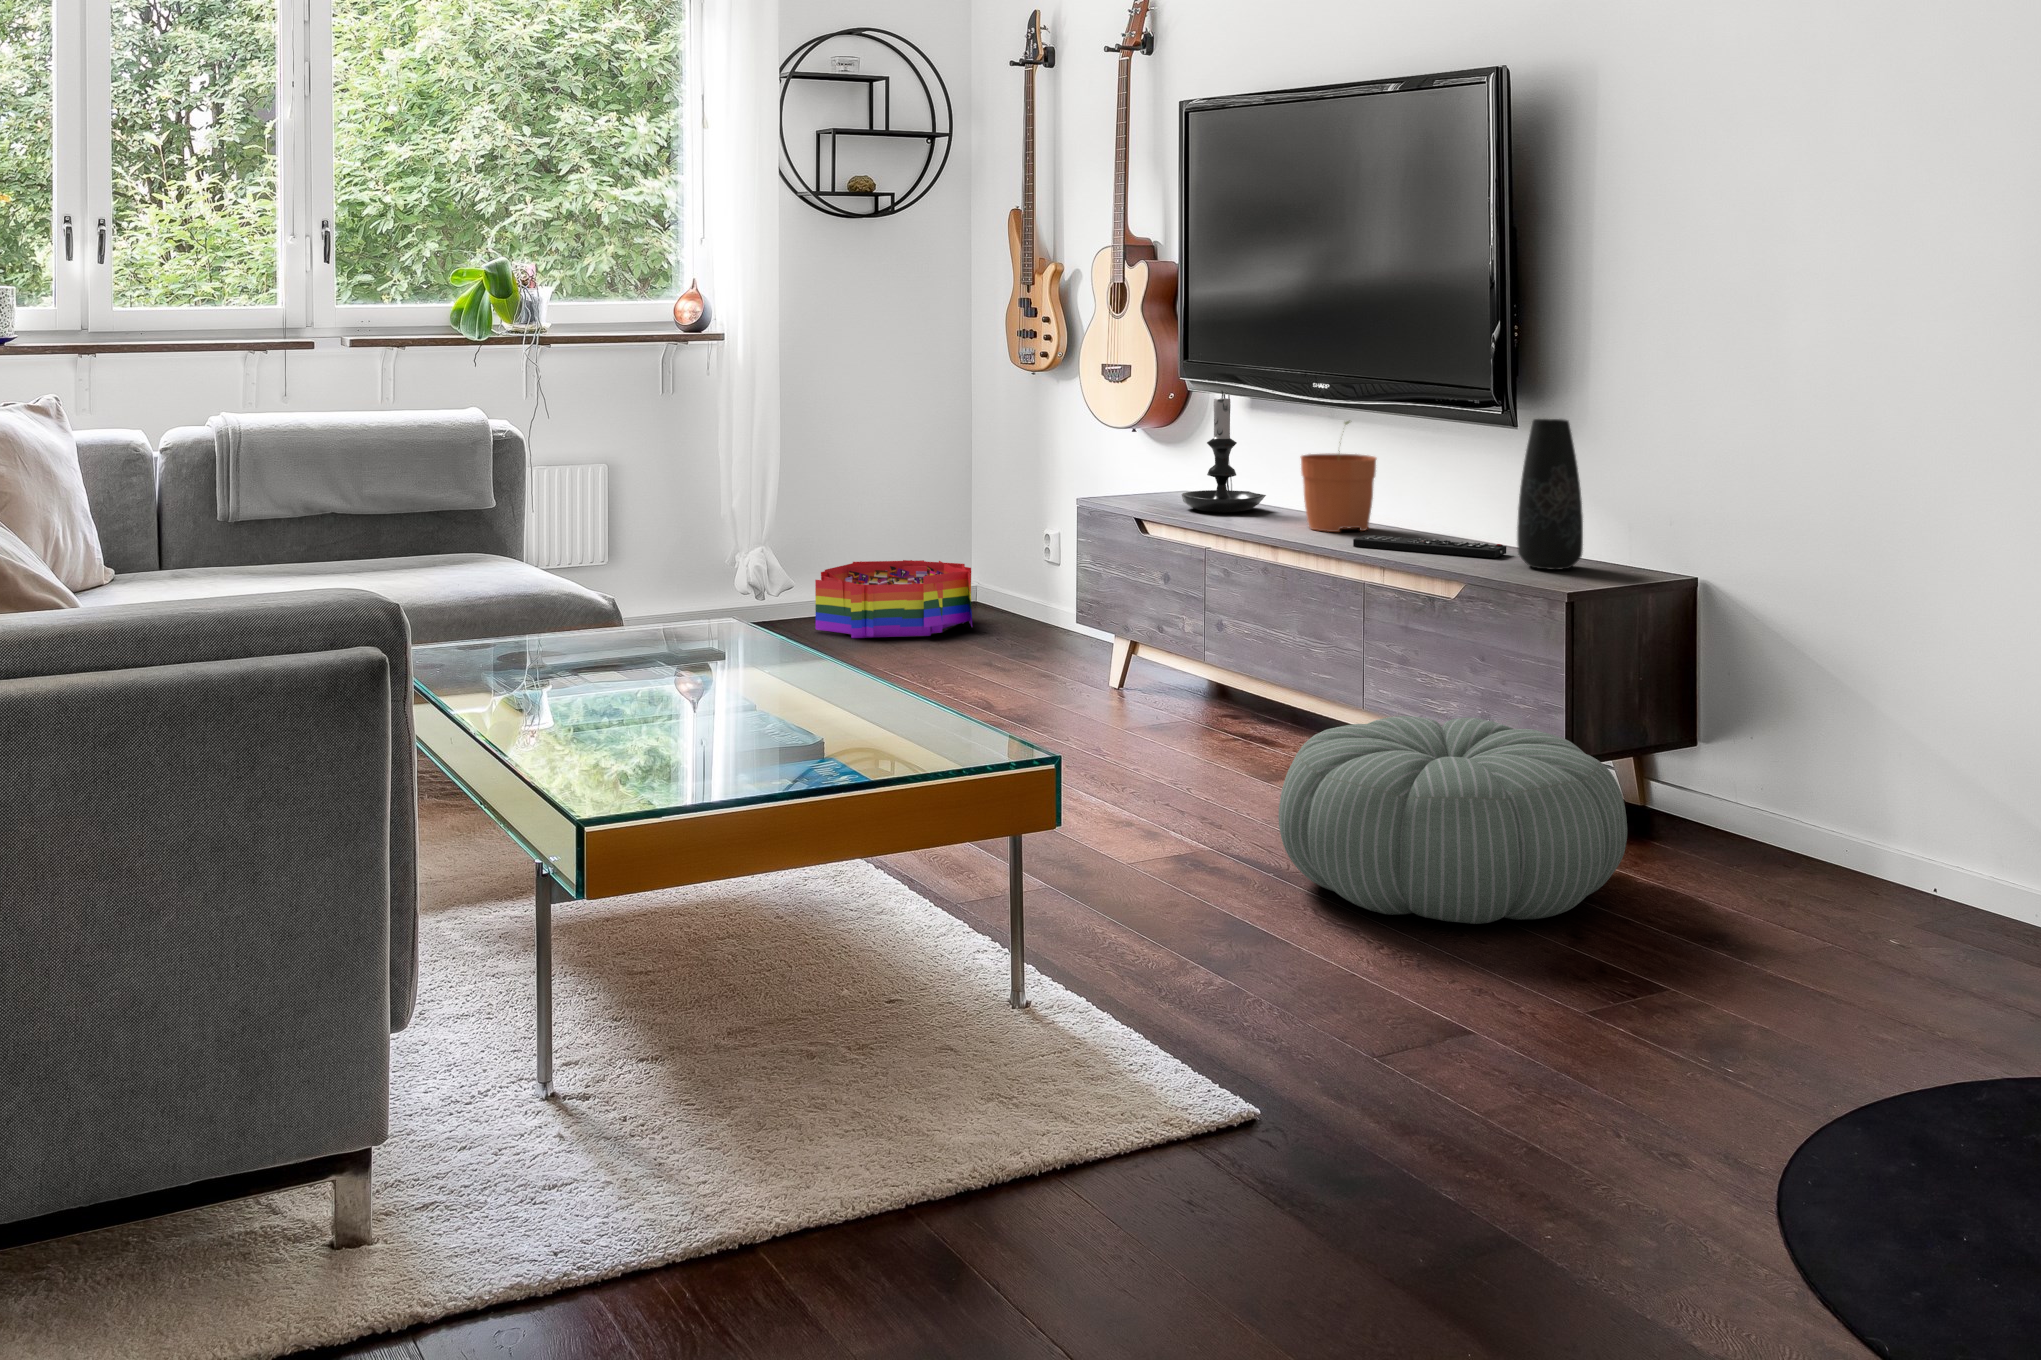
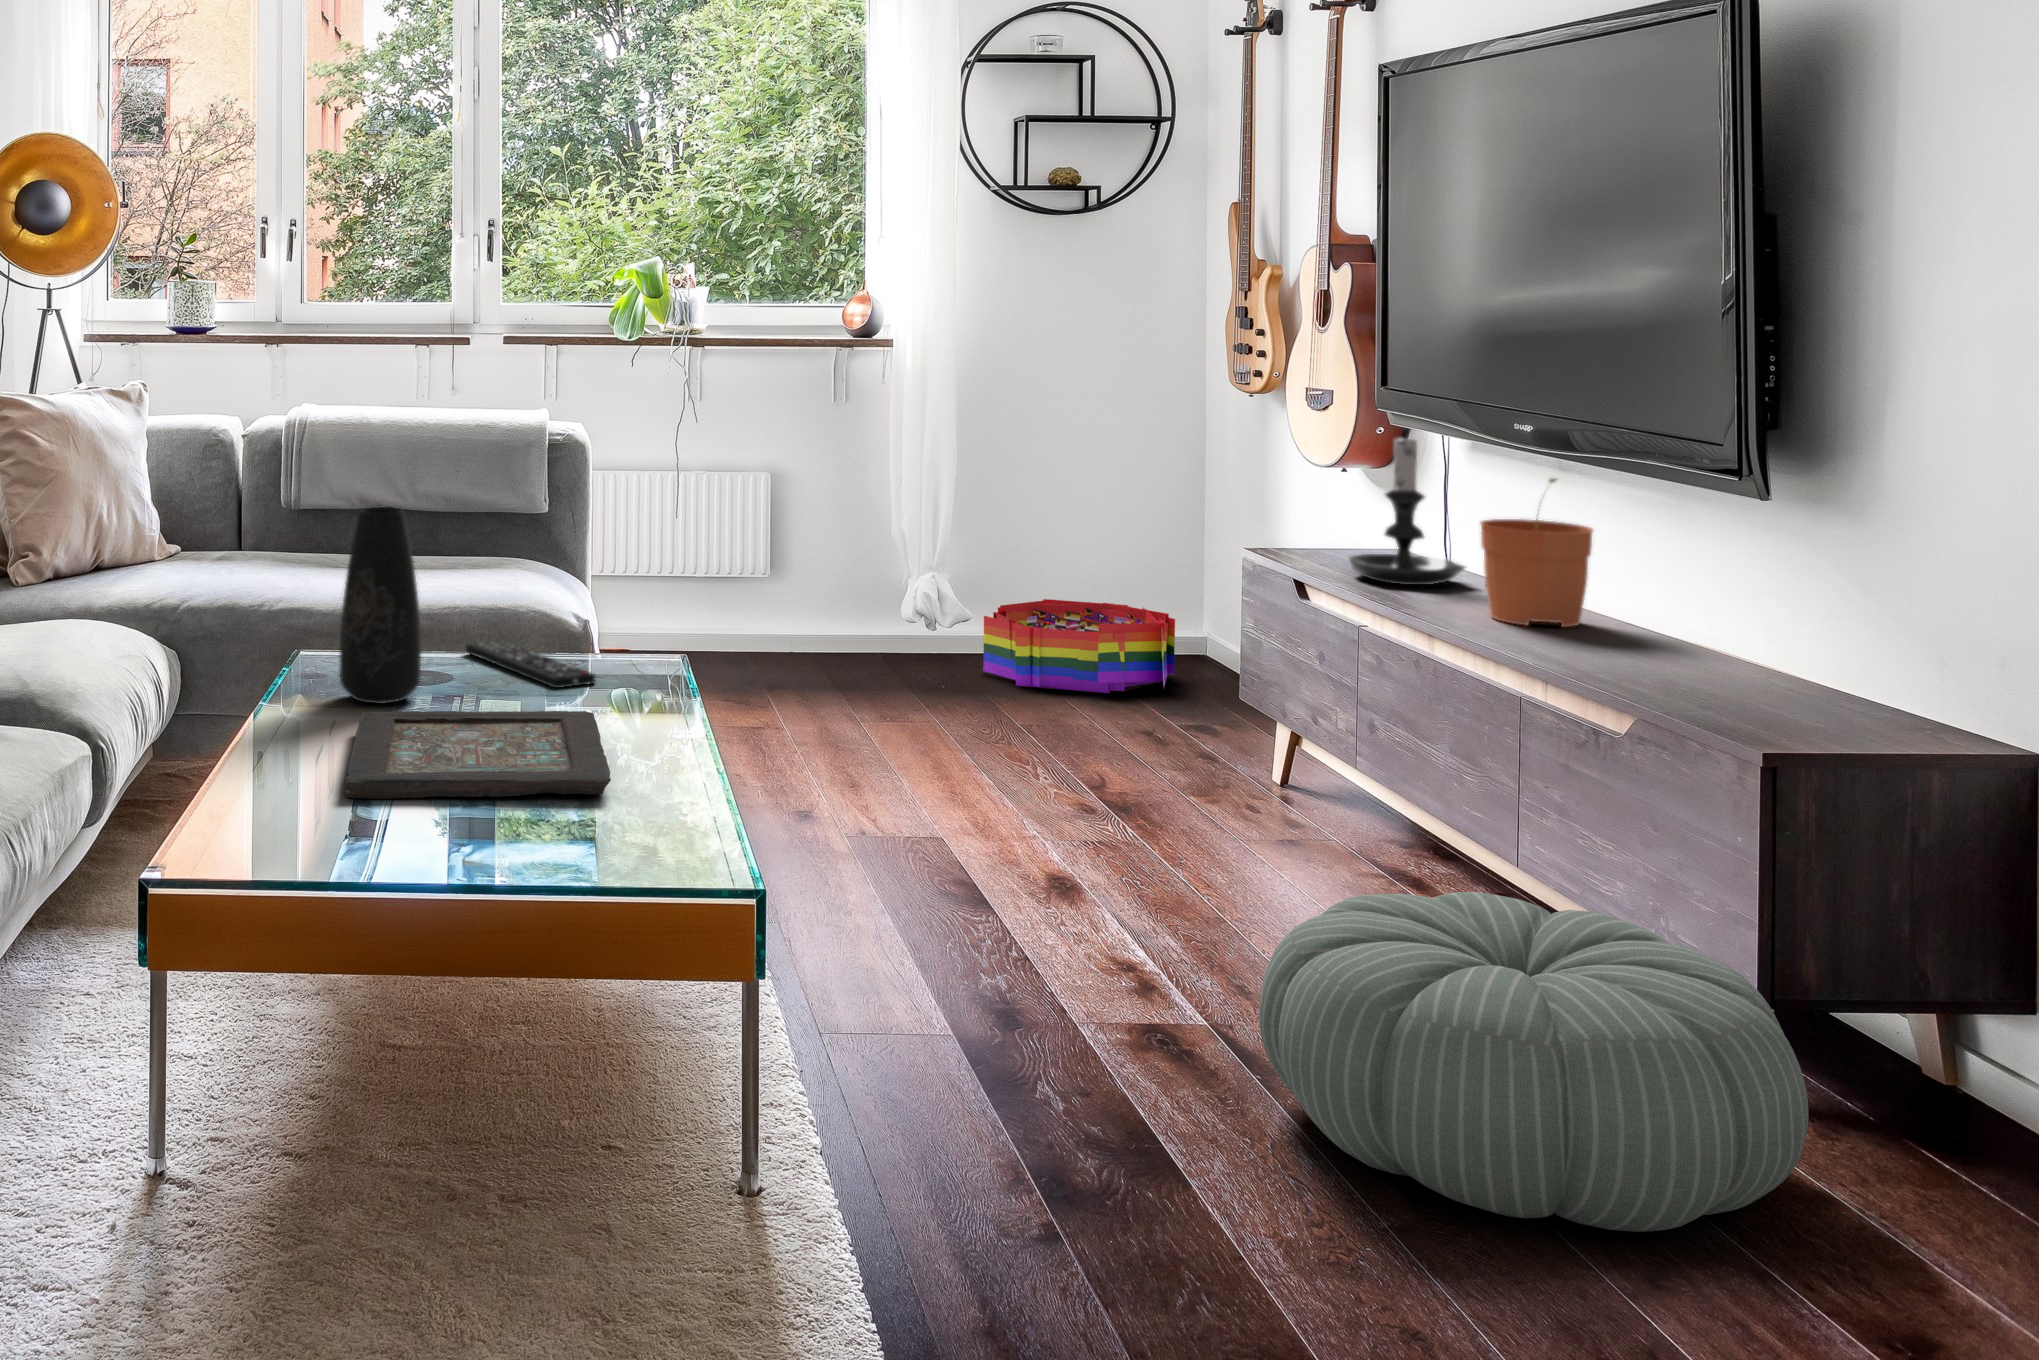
vase: present [1517,419,1583,570] -> present [339,507,421,704]
remote control: present [1353,535,1506,558] -> present [466,640,595,688]
decorative tray: none [551,662,847,748] -> present [345,711,611,799]

